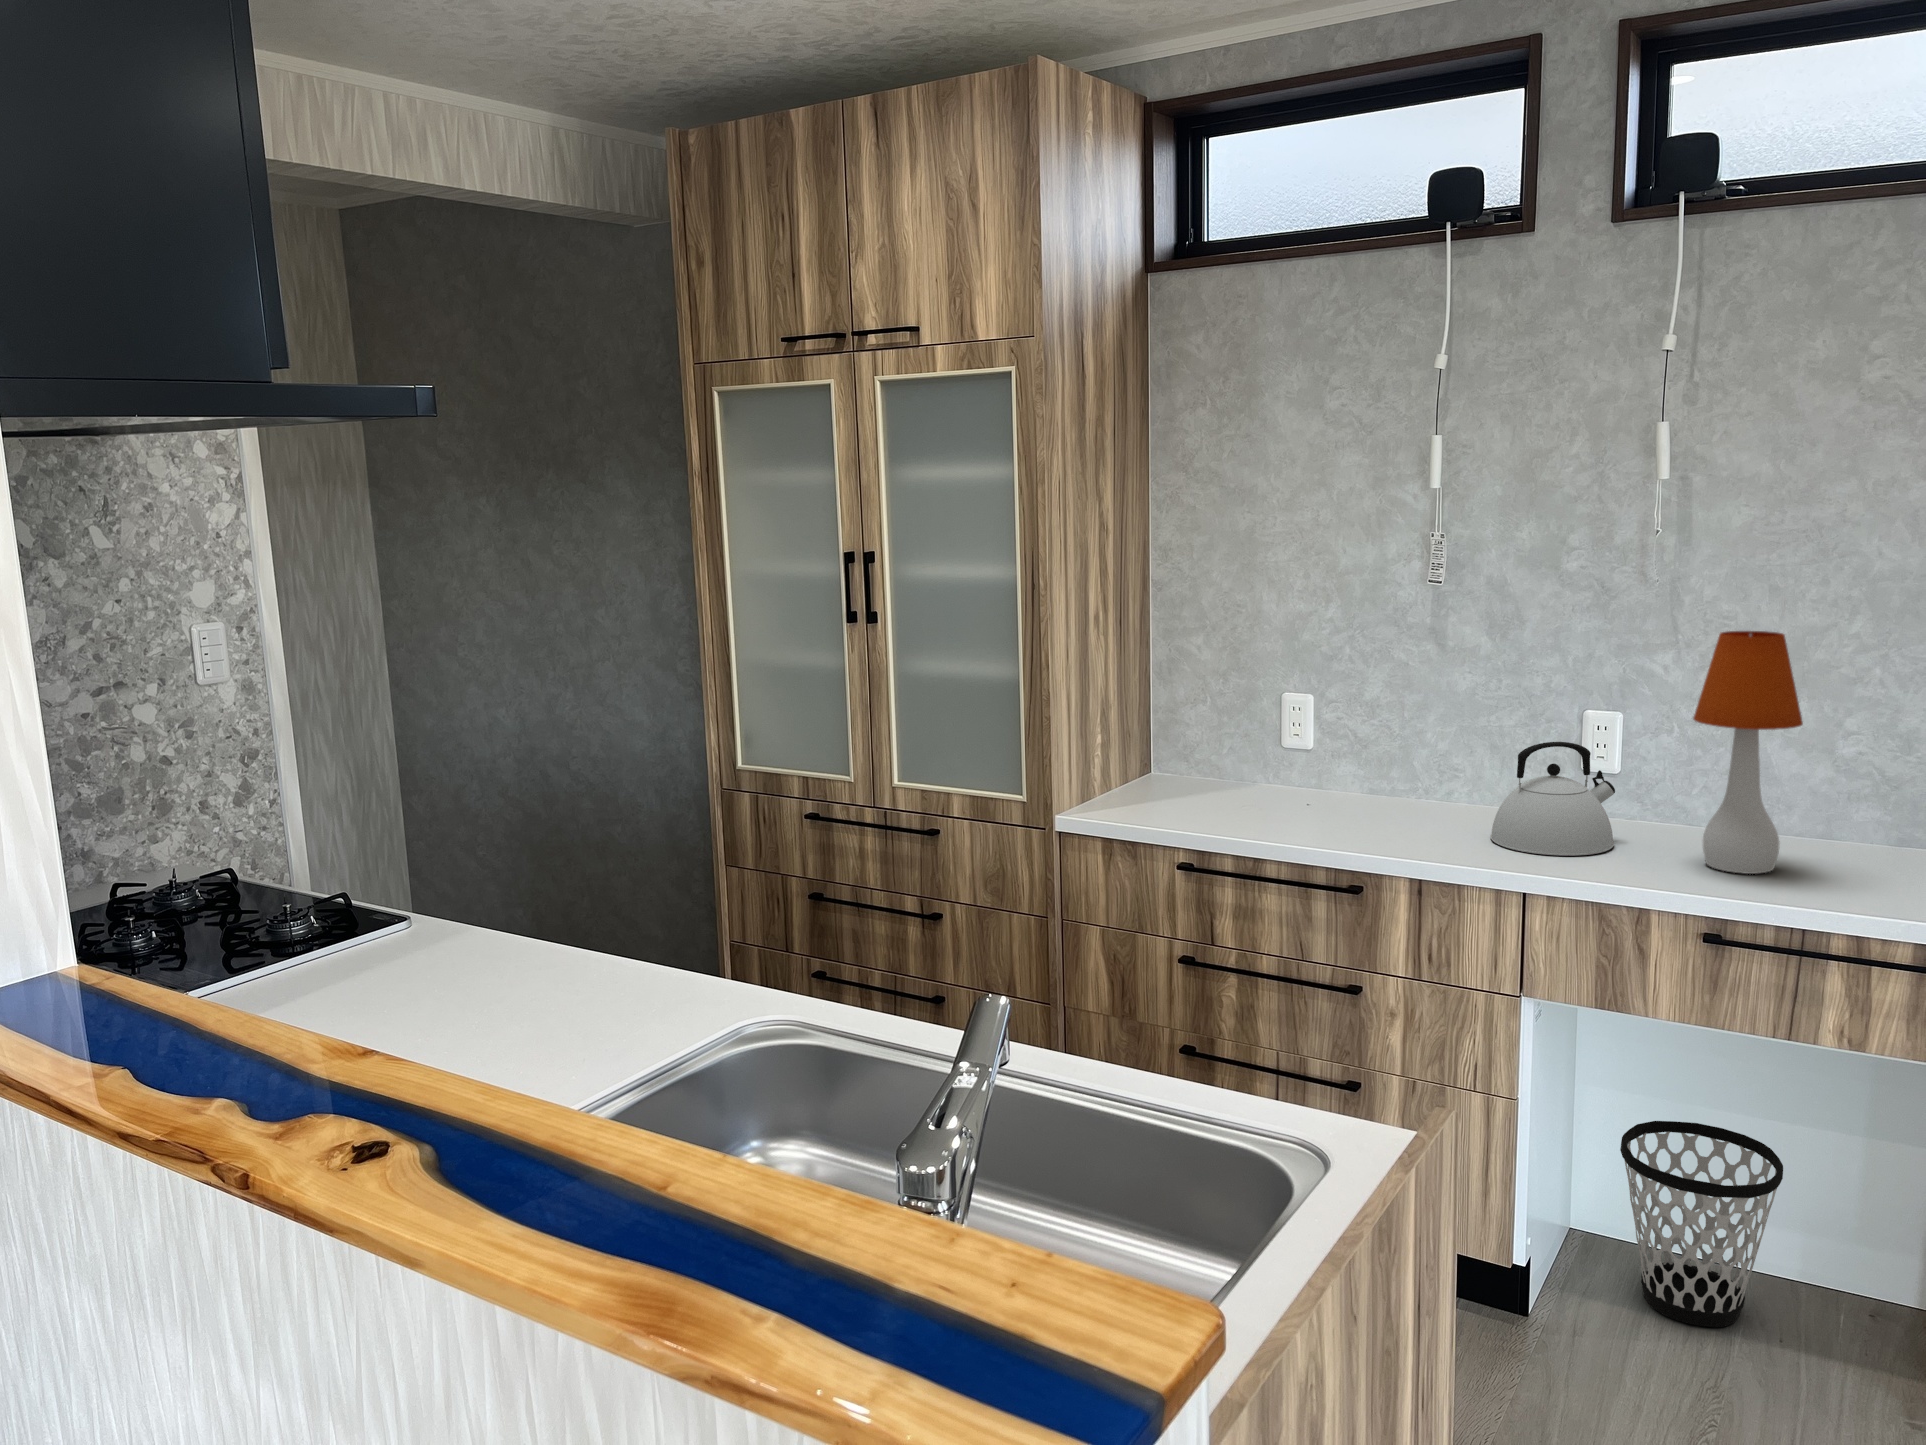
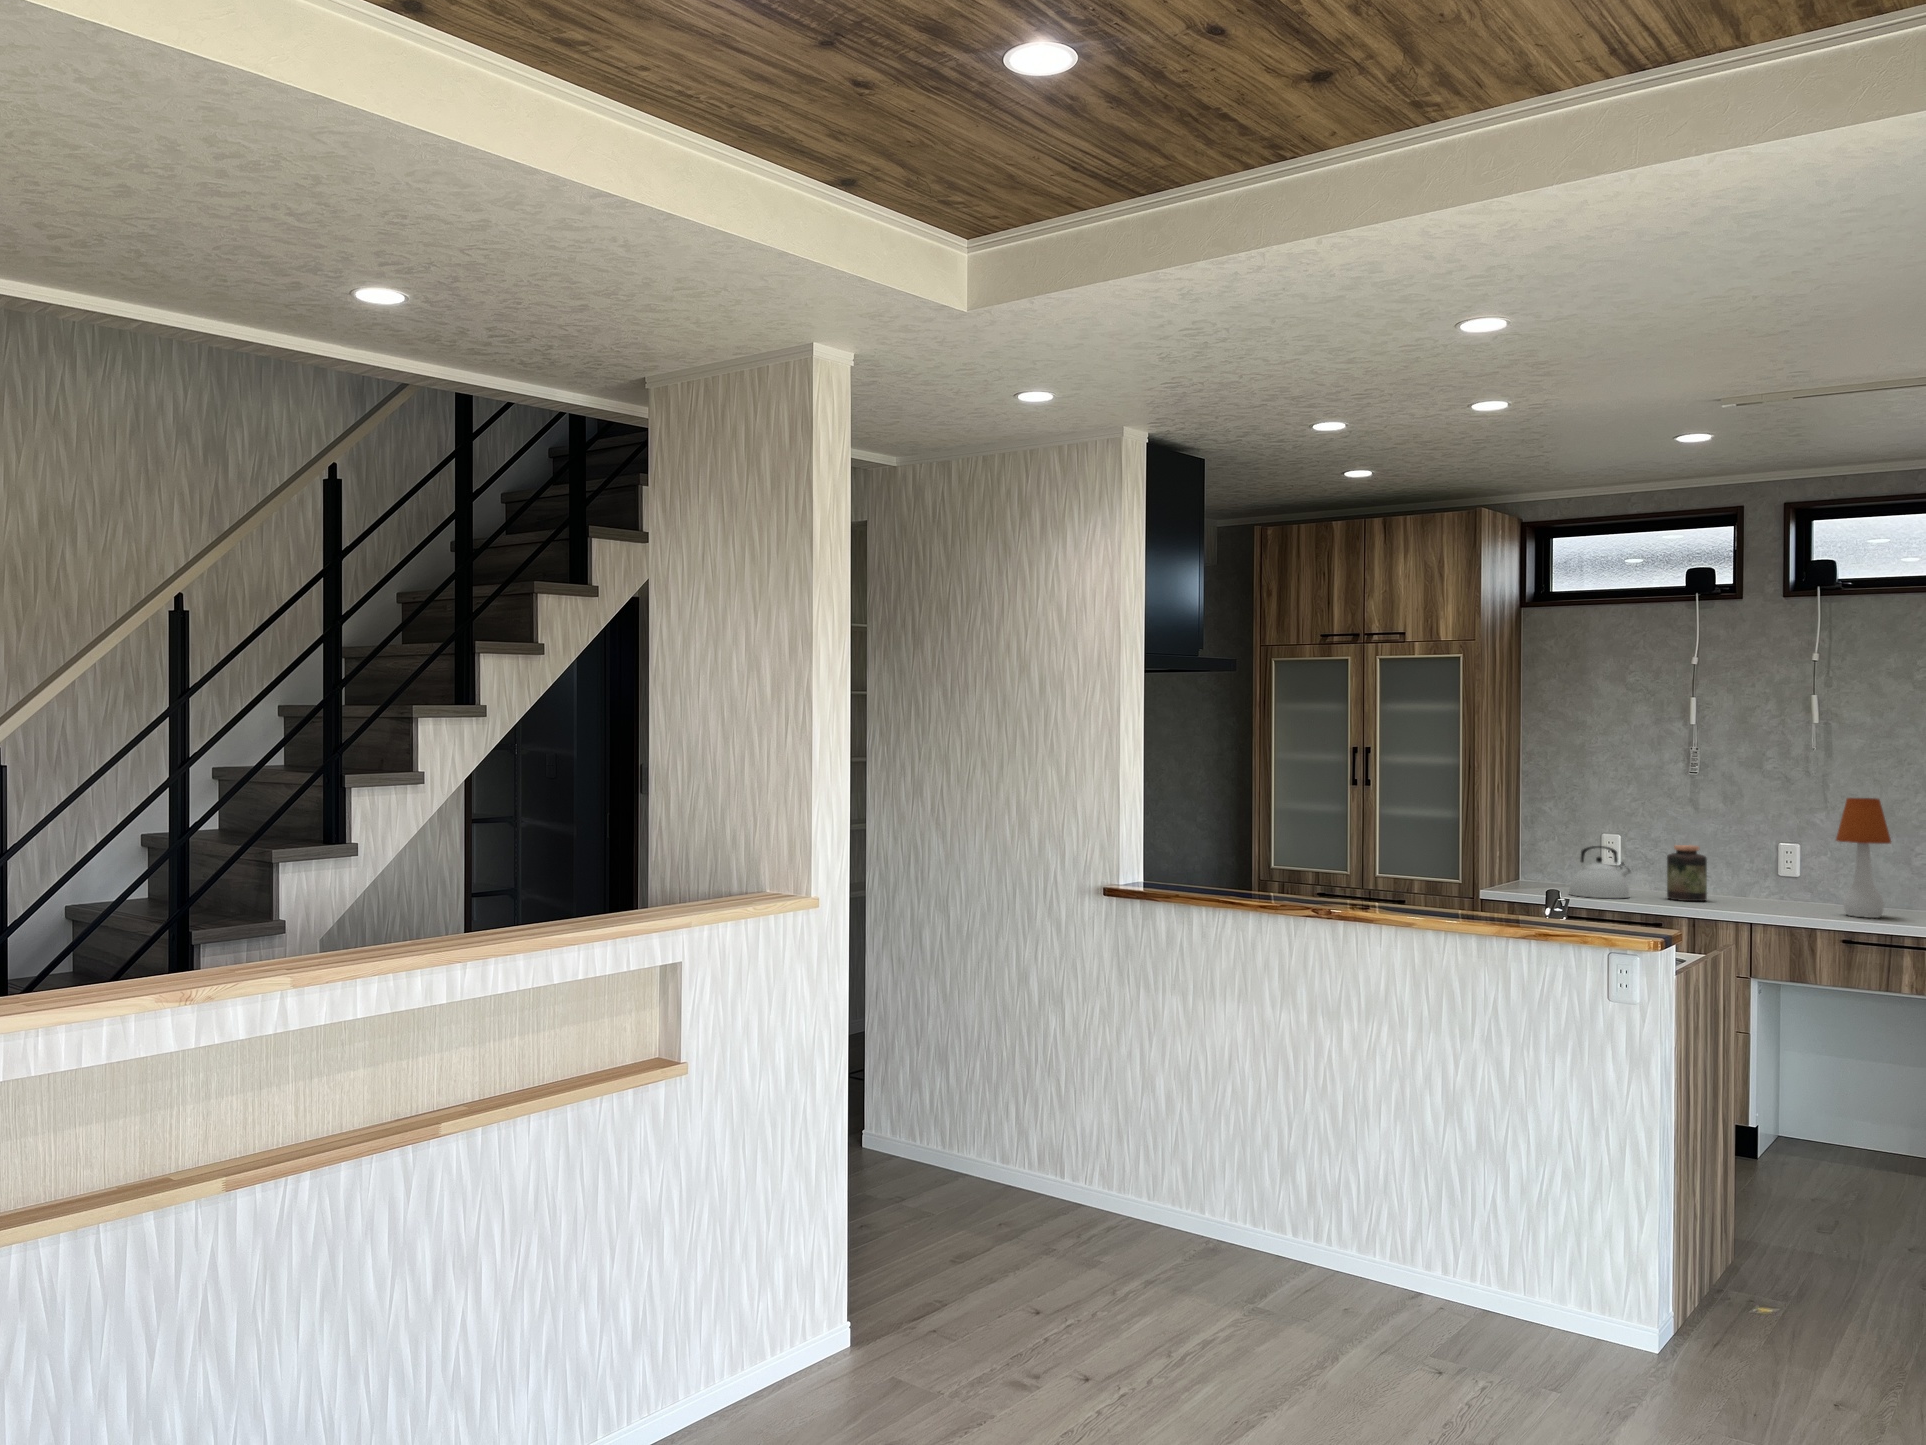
jar: none [1384,716,1455,826] -> present [1667,845,1707,901]
kettle: present [1491,742,1615,856] -> present [1569,846,1630,898]
wastebasket: present [1620,1121,1783,1327] -> none [1808,1066,1898,1169]

